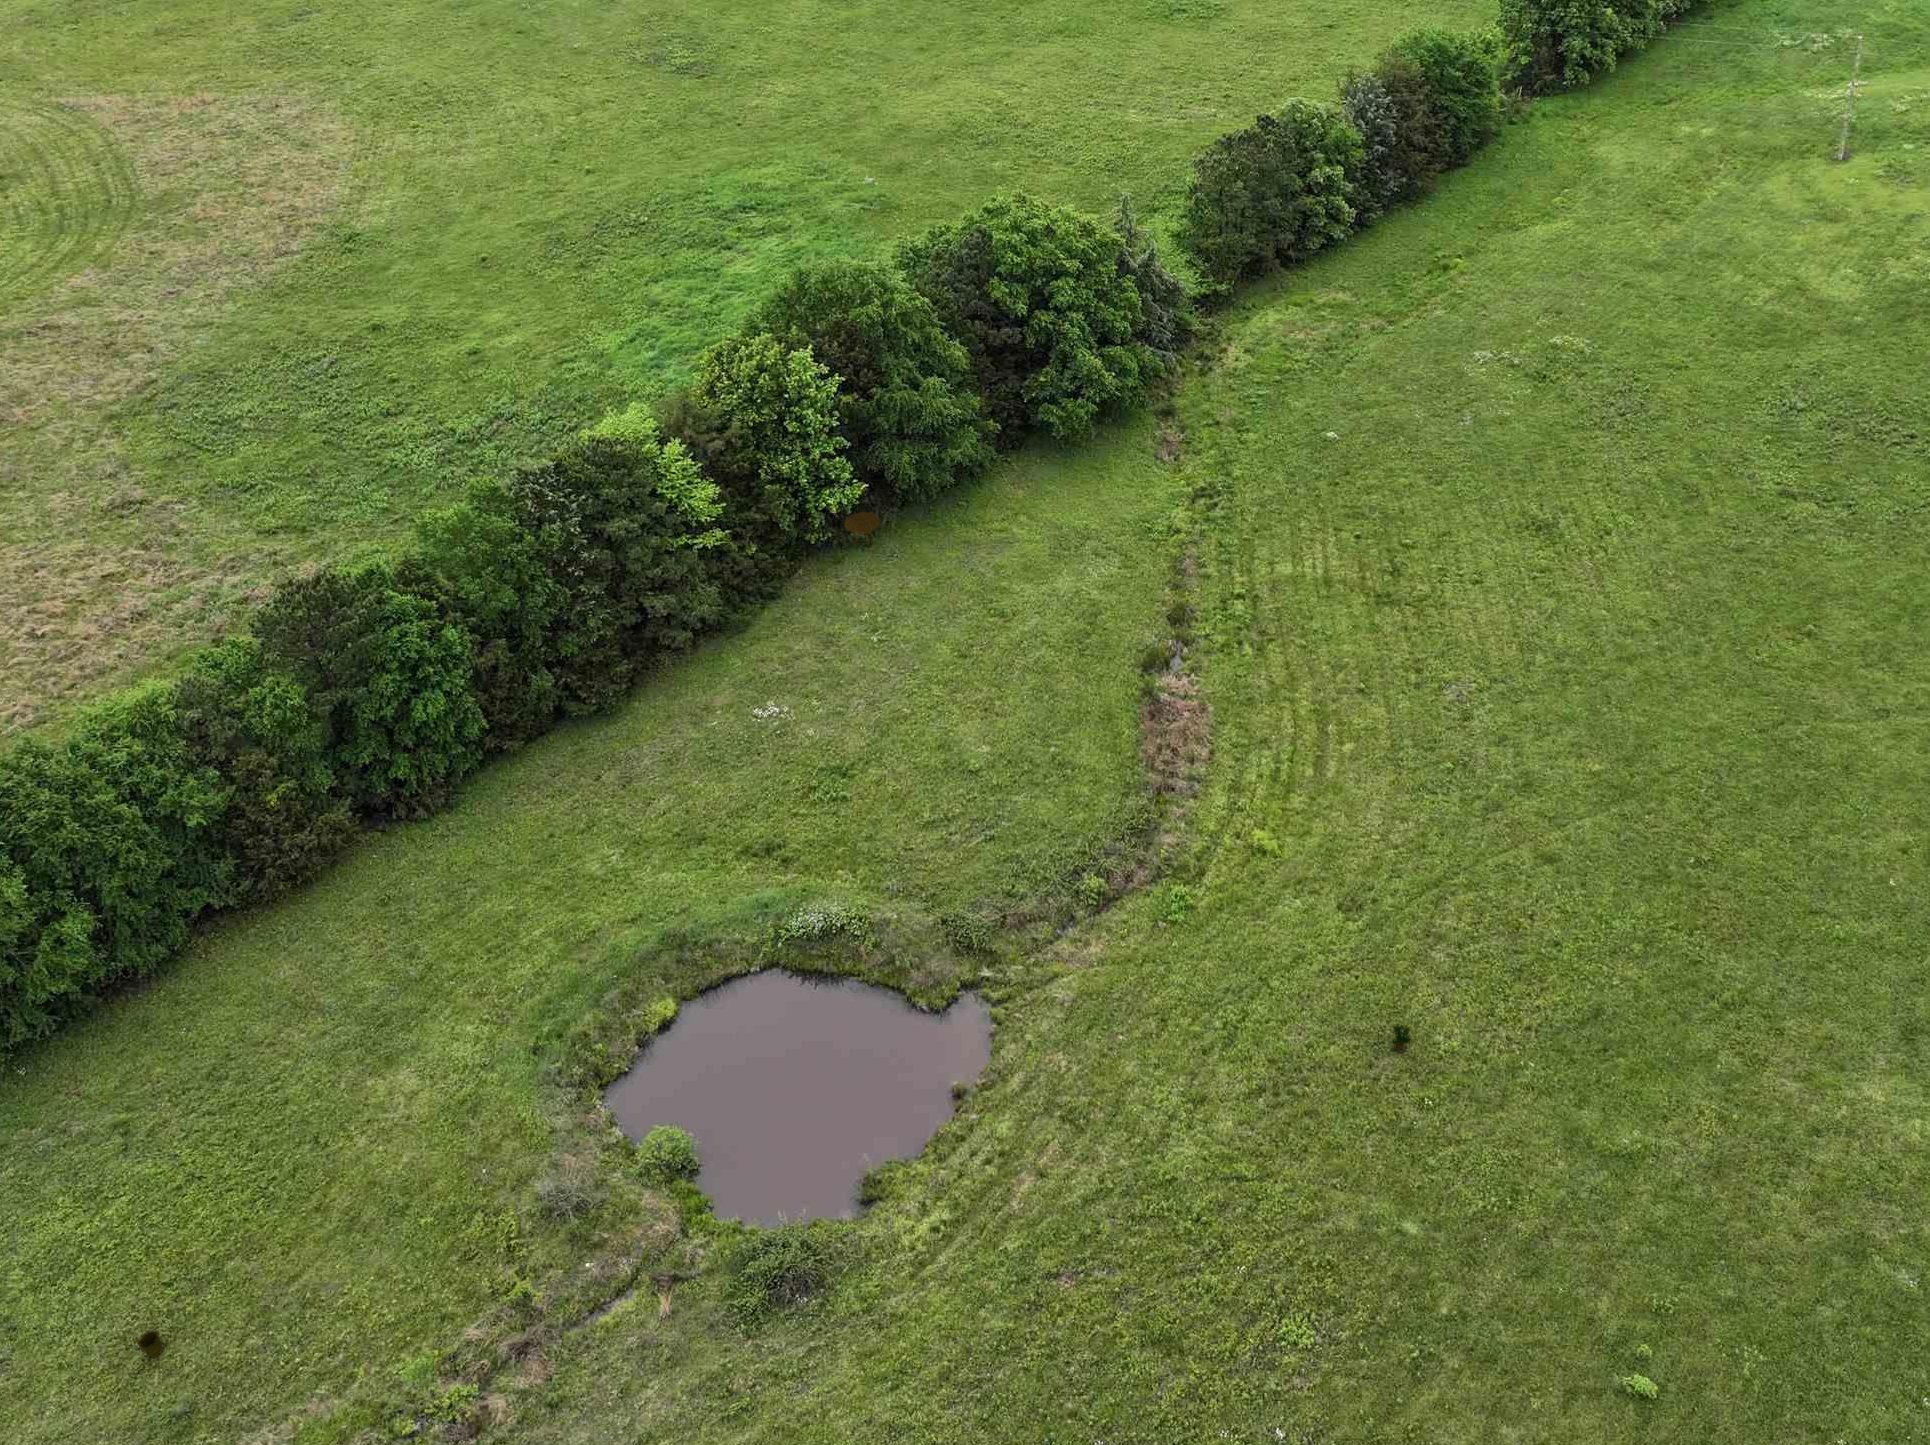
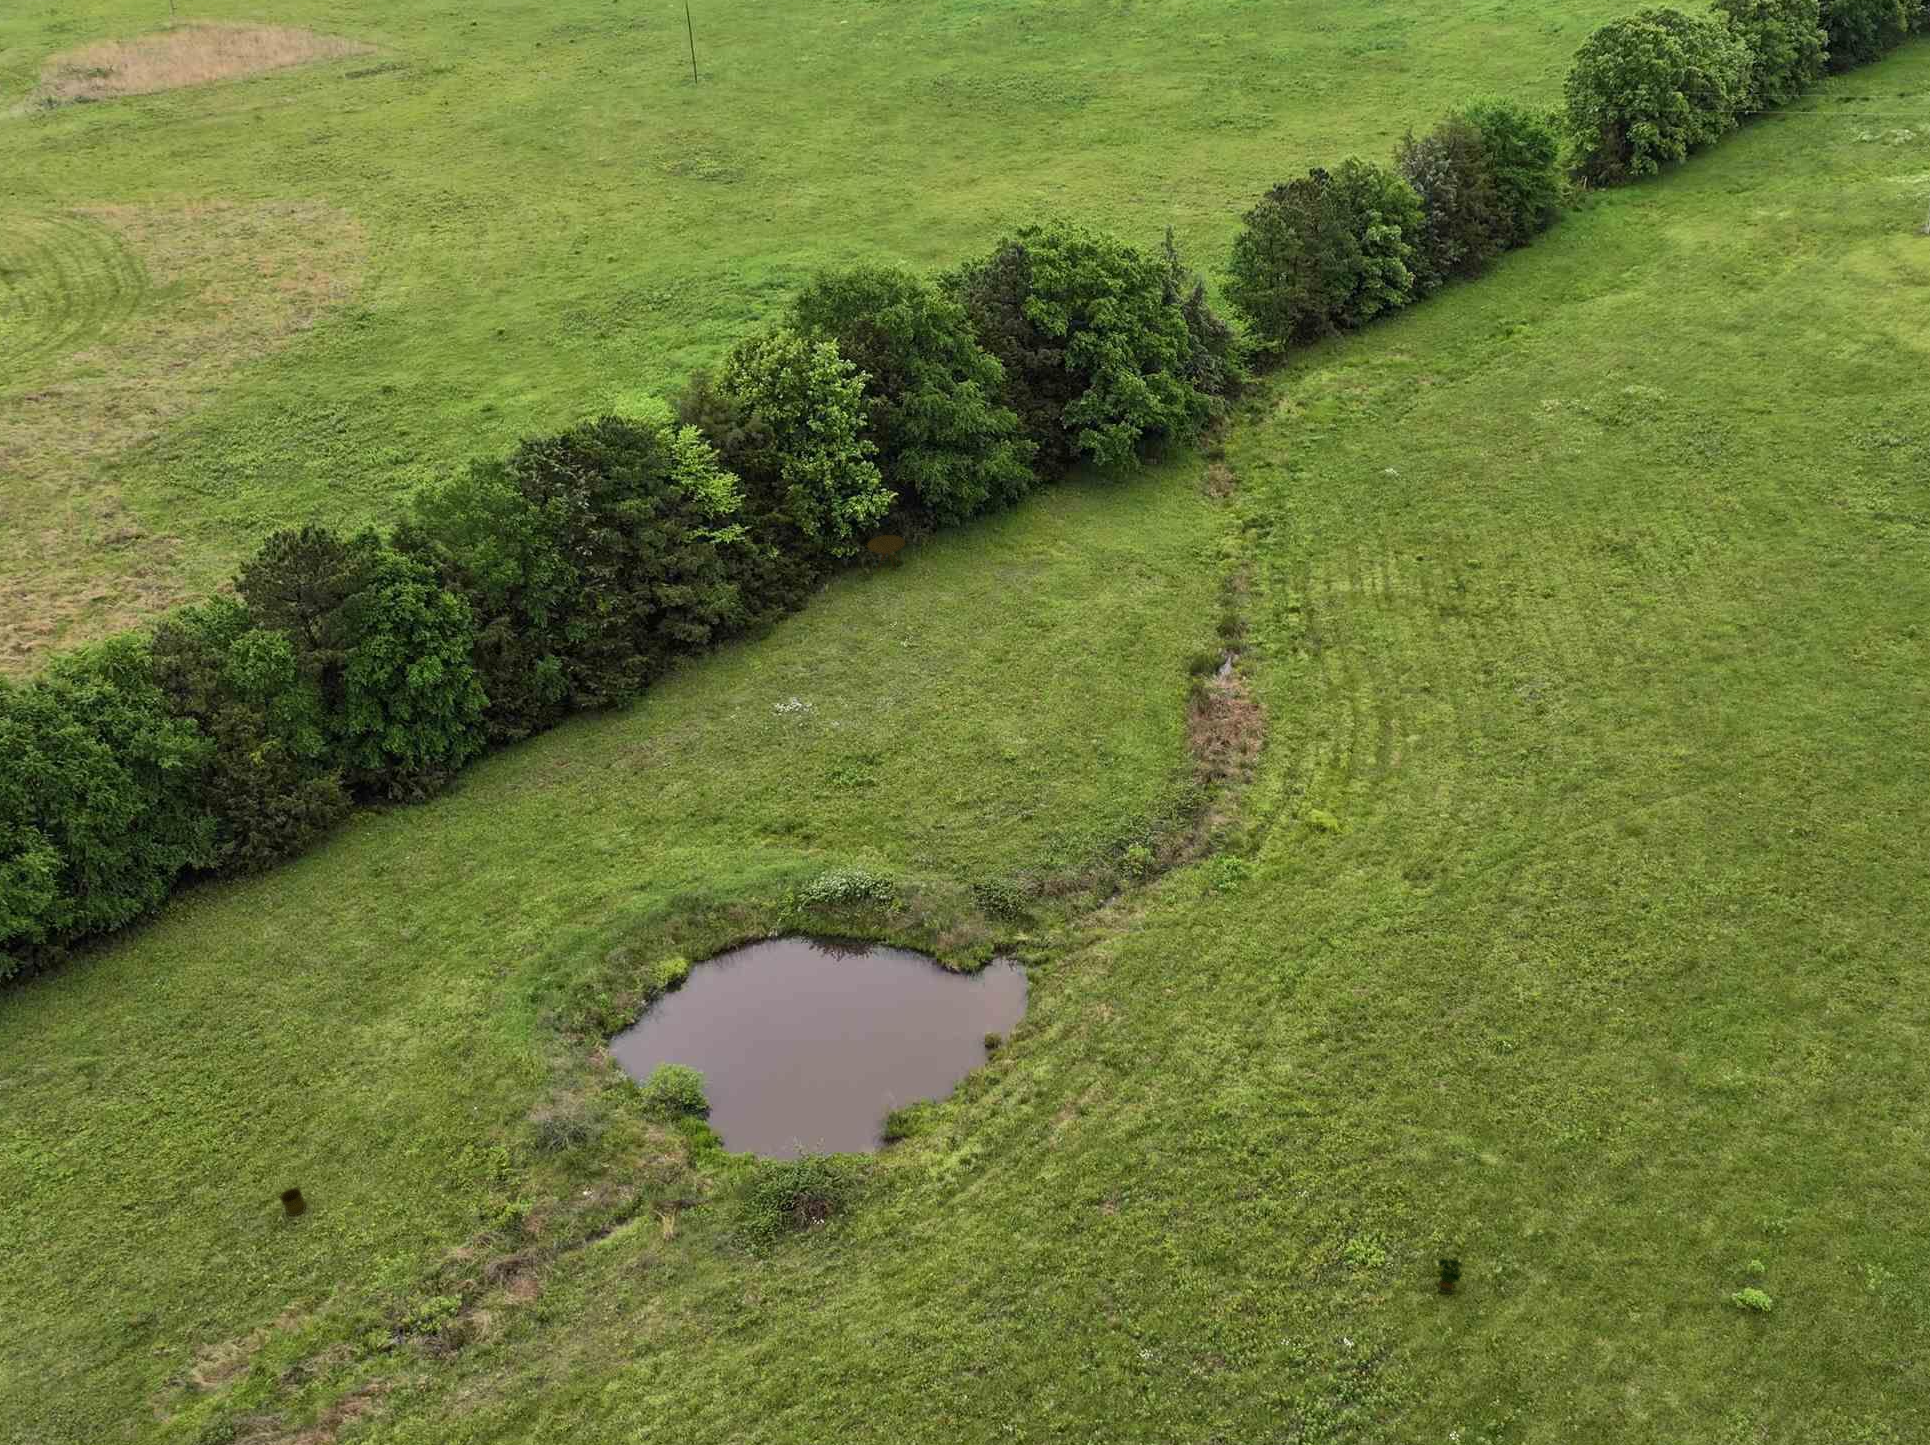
potted tree: present [1393,1026,1411,1053] -> present [1438,1258,1462,1294]
bucket: present [137,1329,164,1358] -> present [279,1186,306,1216]

